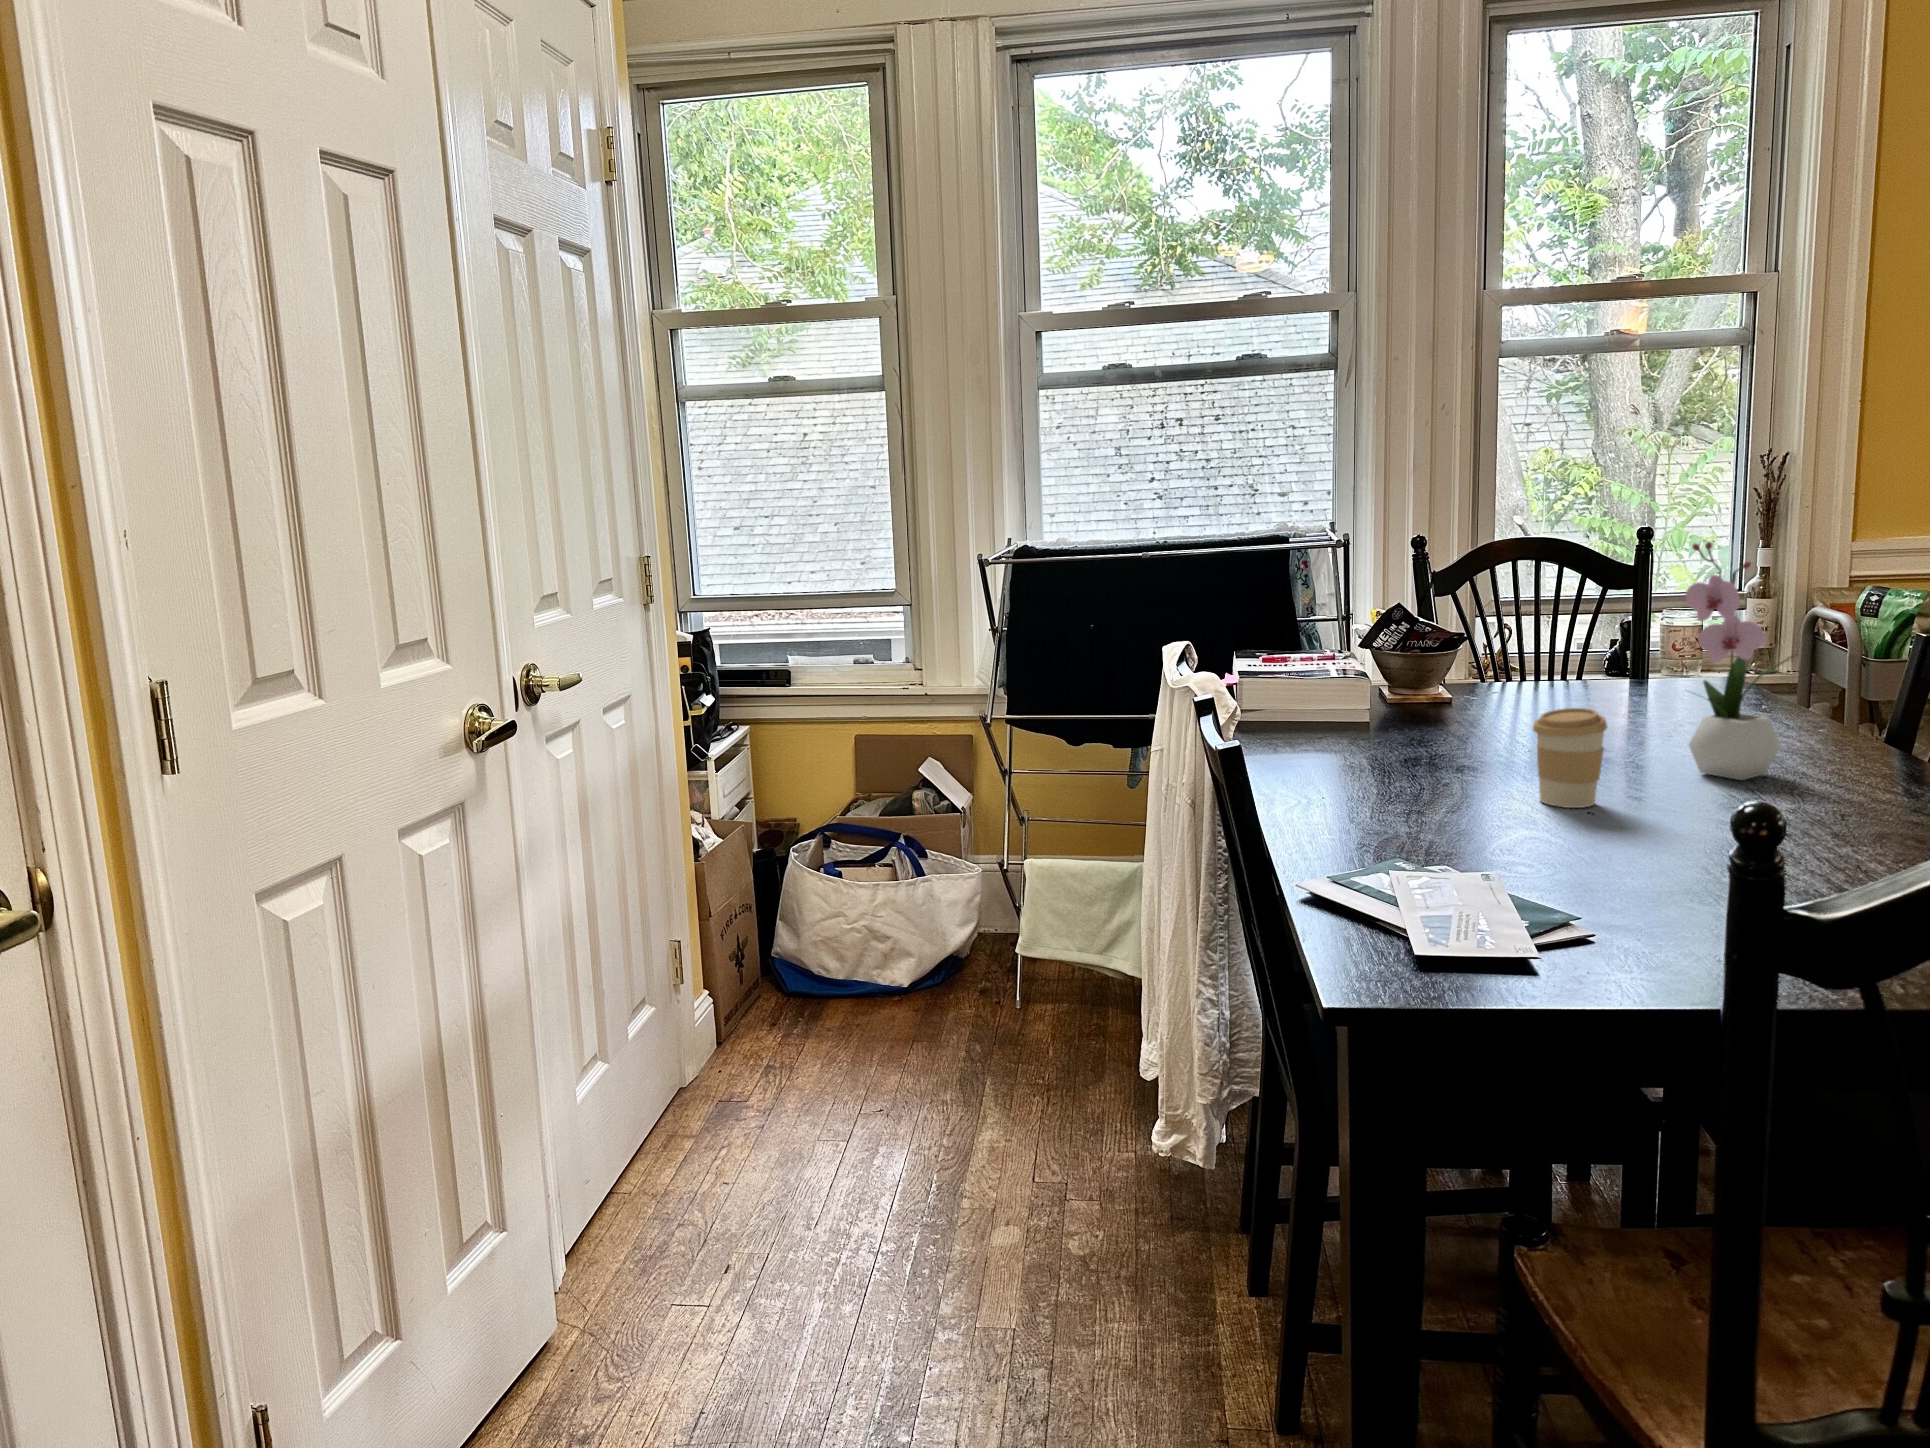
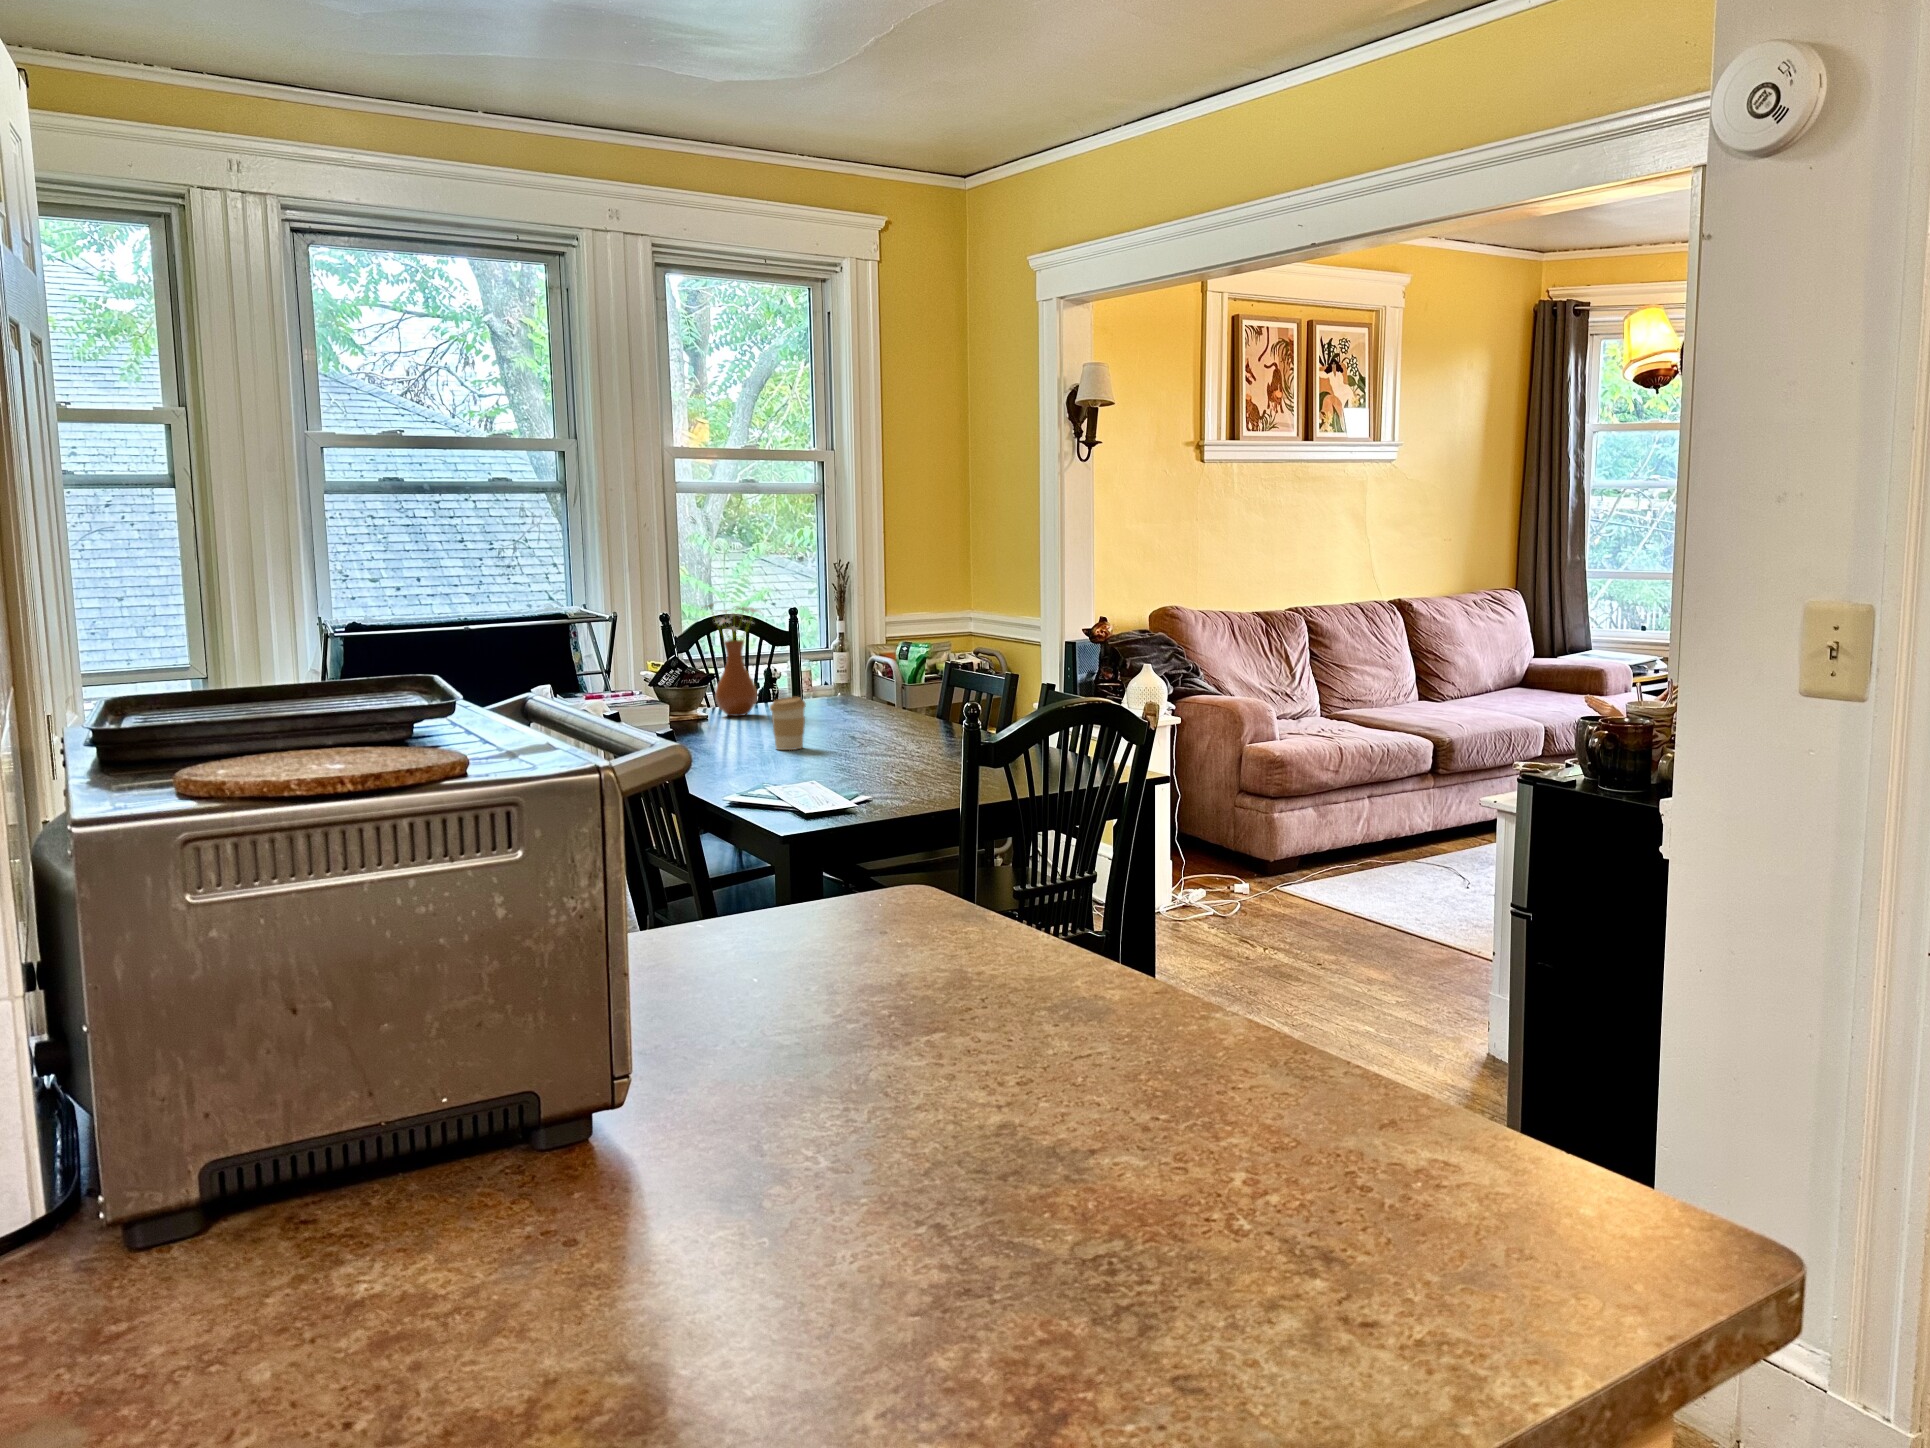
vase: none [1481,522,1586,704] -> present [701,603,761,716]
flower arrangement: present [1685,542,1794,780] -> none [830,608,882,734]

